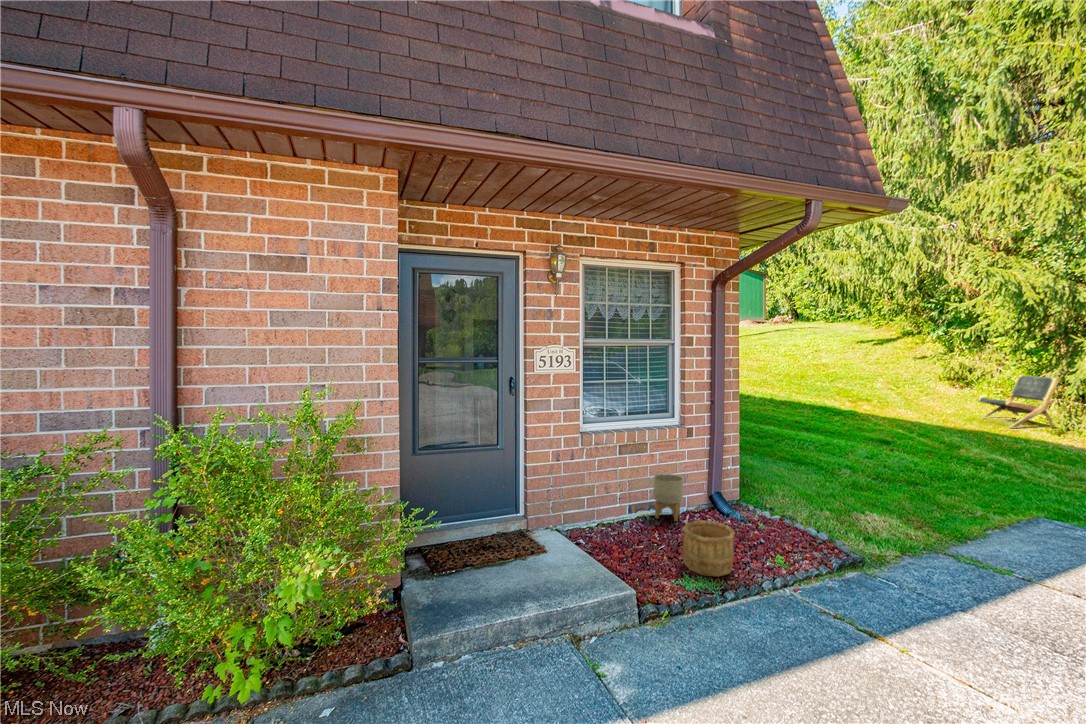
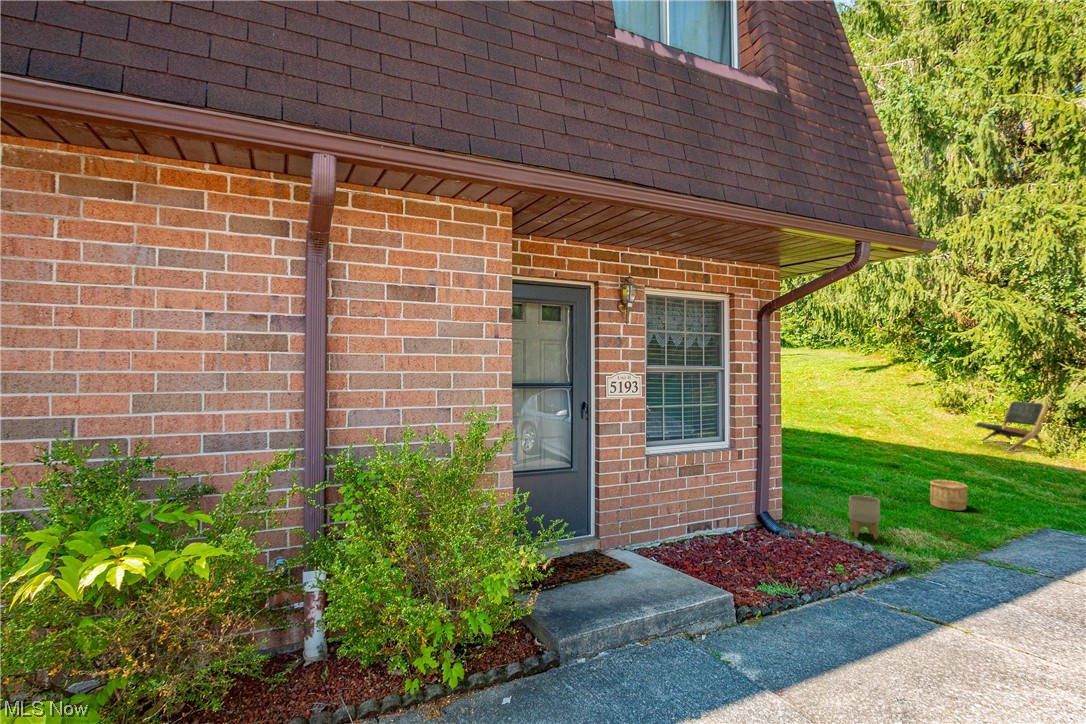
planter: present [653,474,683,521] -> present [849,495,880,539]
wooden bucket: present [682,520,735,577] -> present [930,480,968,510]

